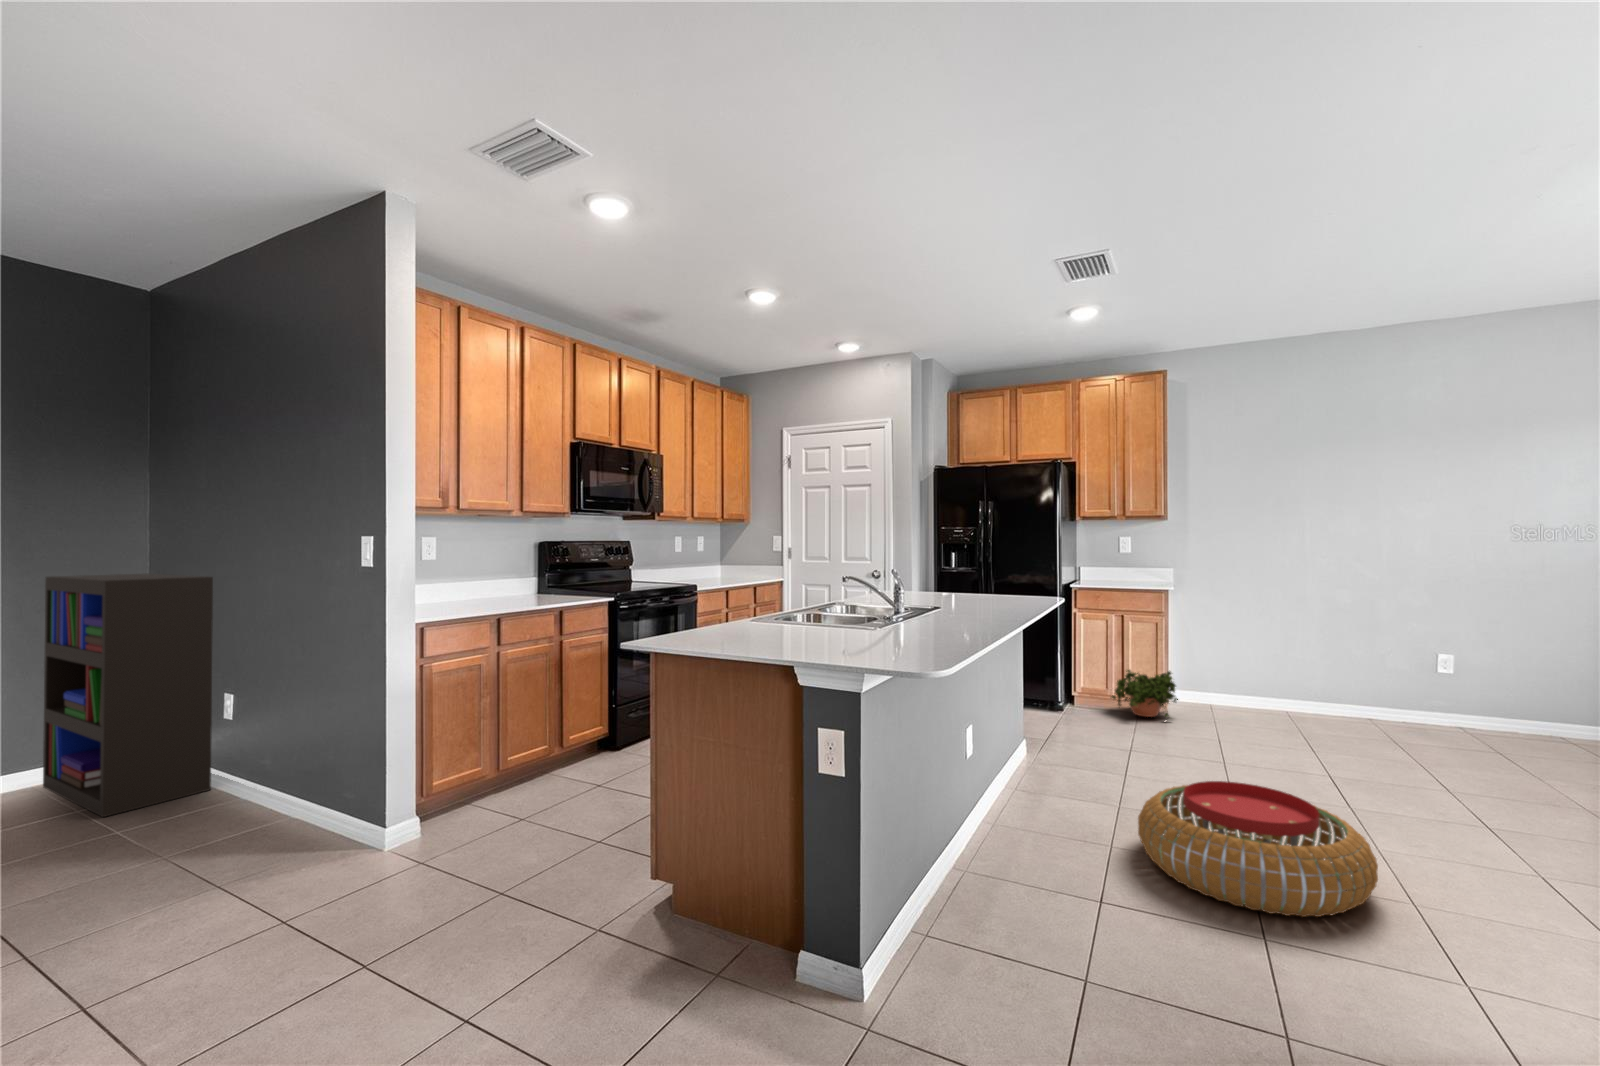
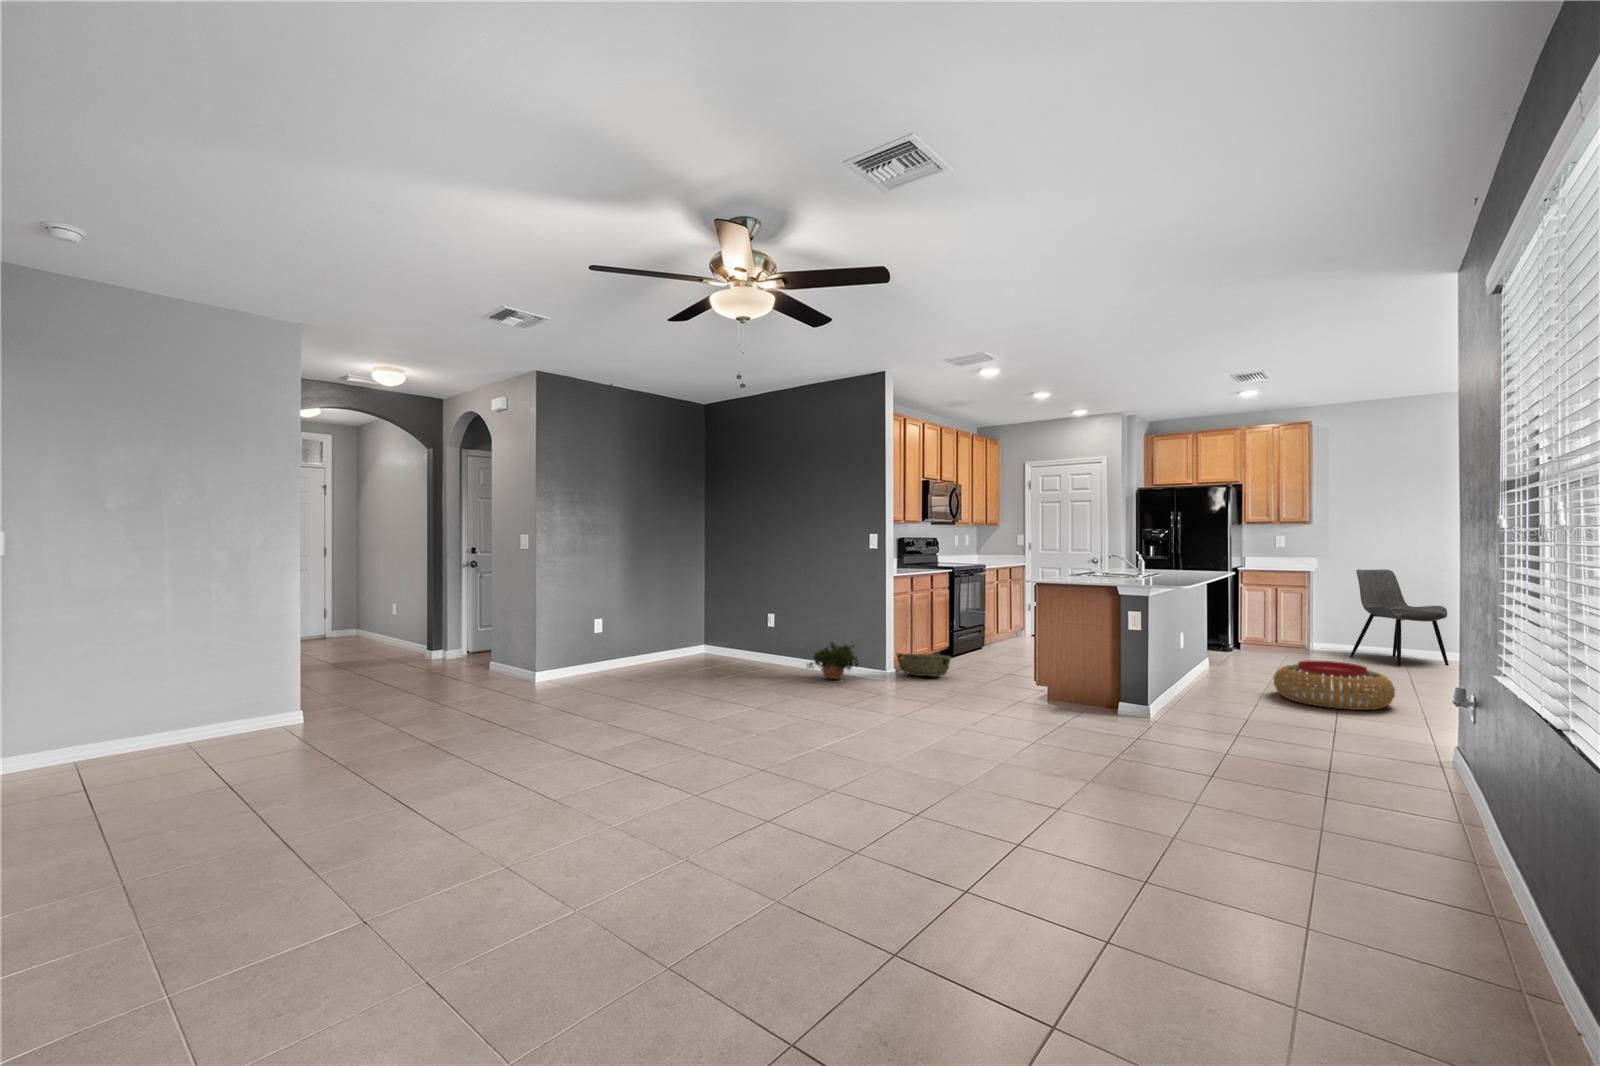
bookshelf: present [43,574,213,817] -> none [684,555,768,668]
dining chair: none [1224,587,1365,741] -> present [1350,569,1449,667]
potted plant: present [1112,670,1178,717] -> present [807,642,858,679]
woven basket: none [420,773,536,833] -> present [896,653,951,676]

